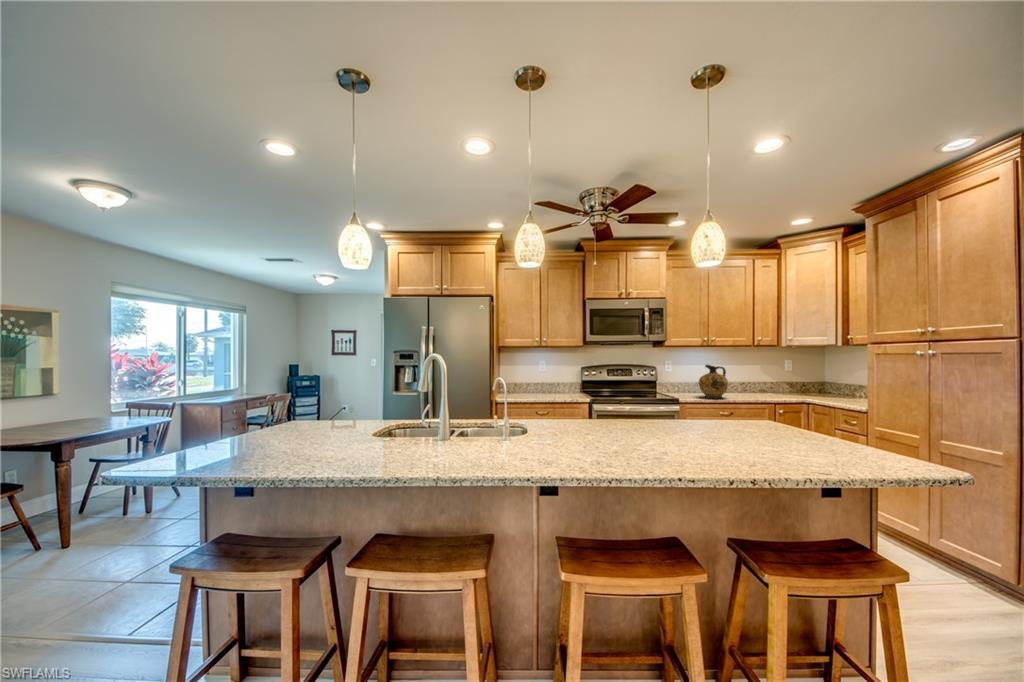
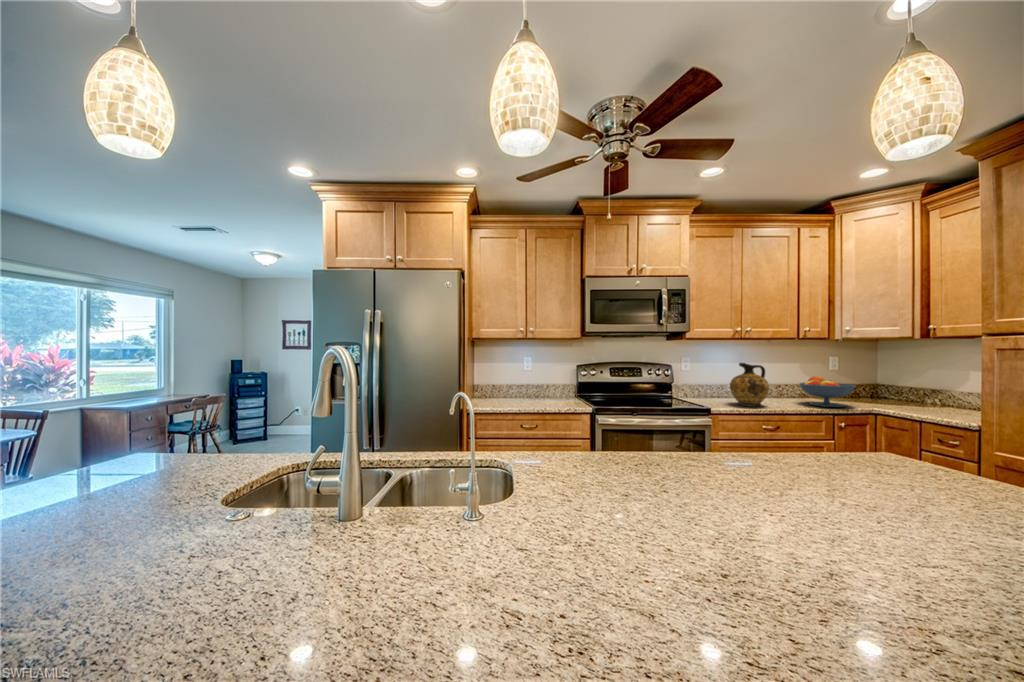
fruit bowl: none [754,375,795,399] -> present [800,376,855,407]

